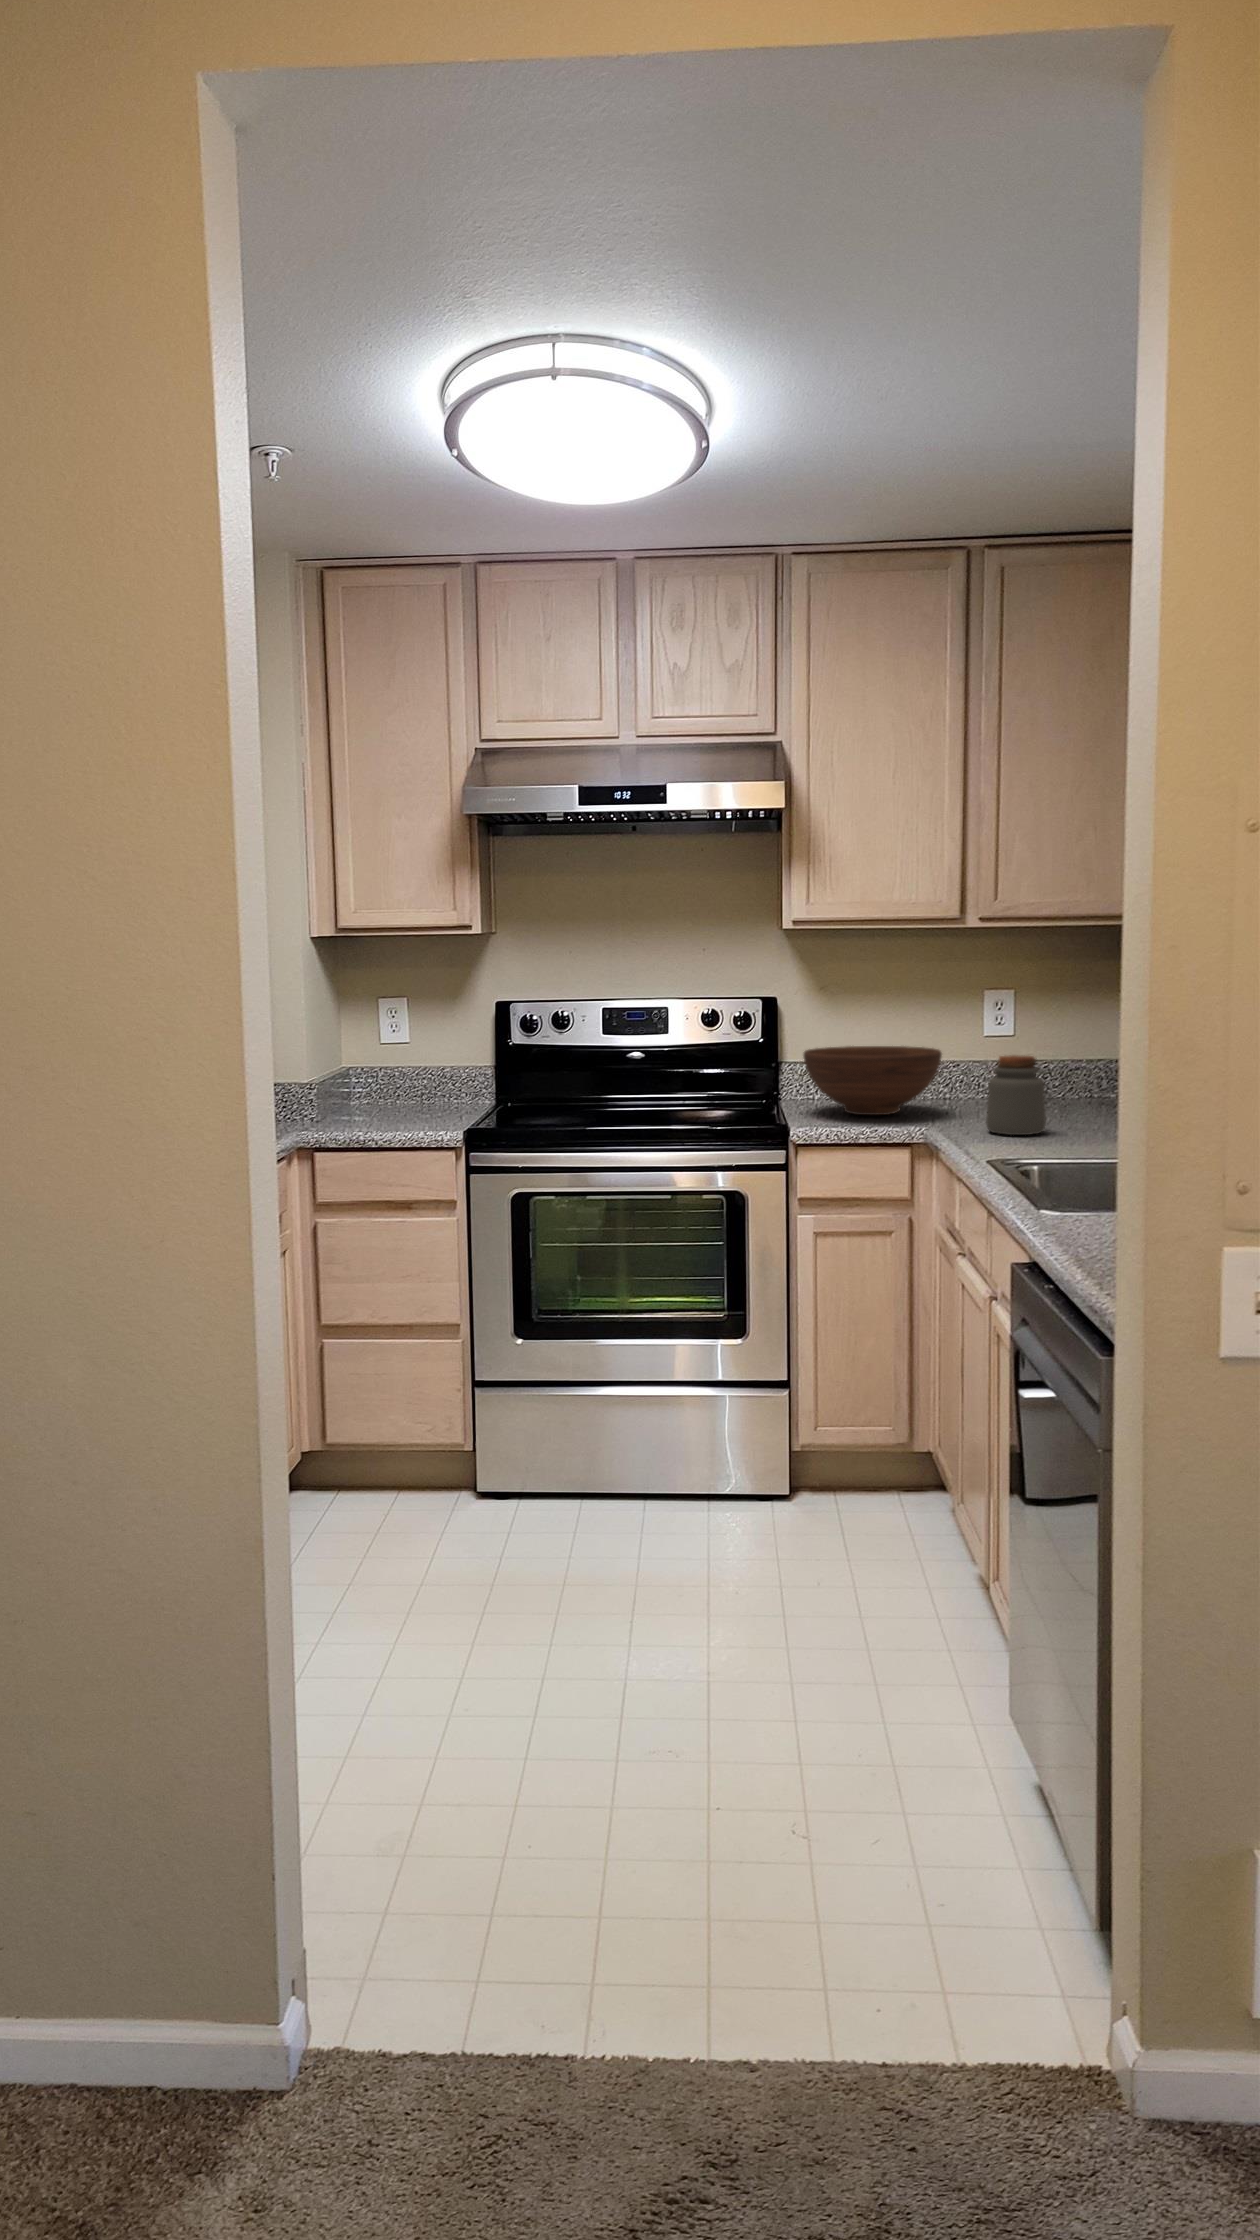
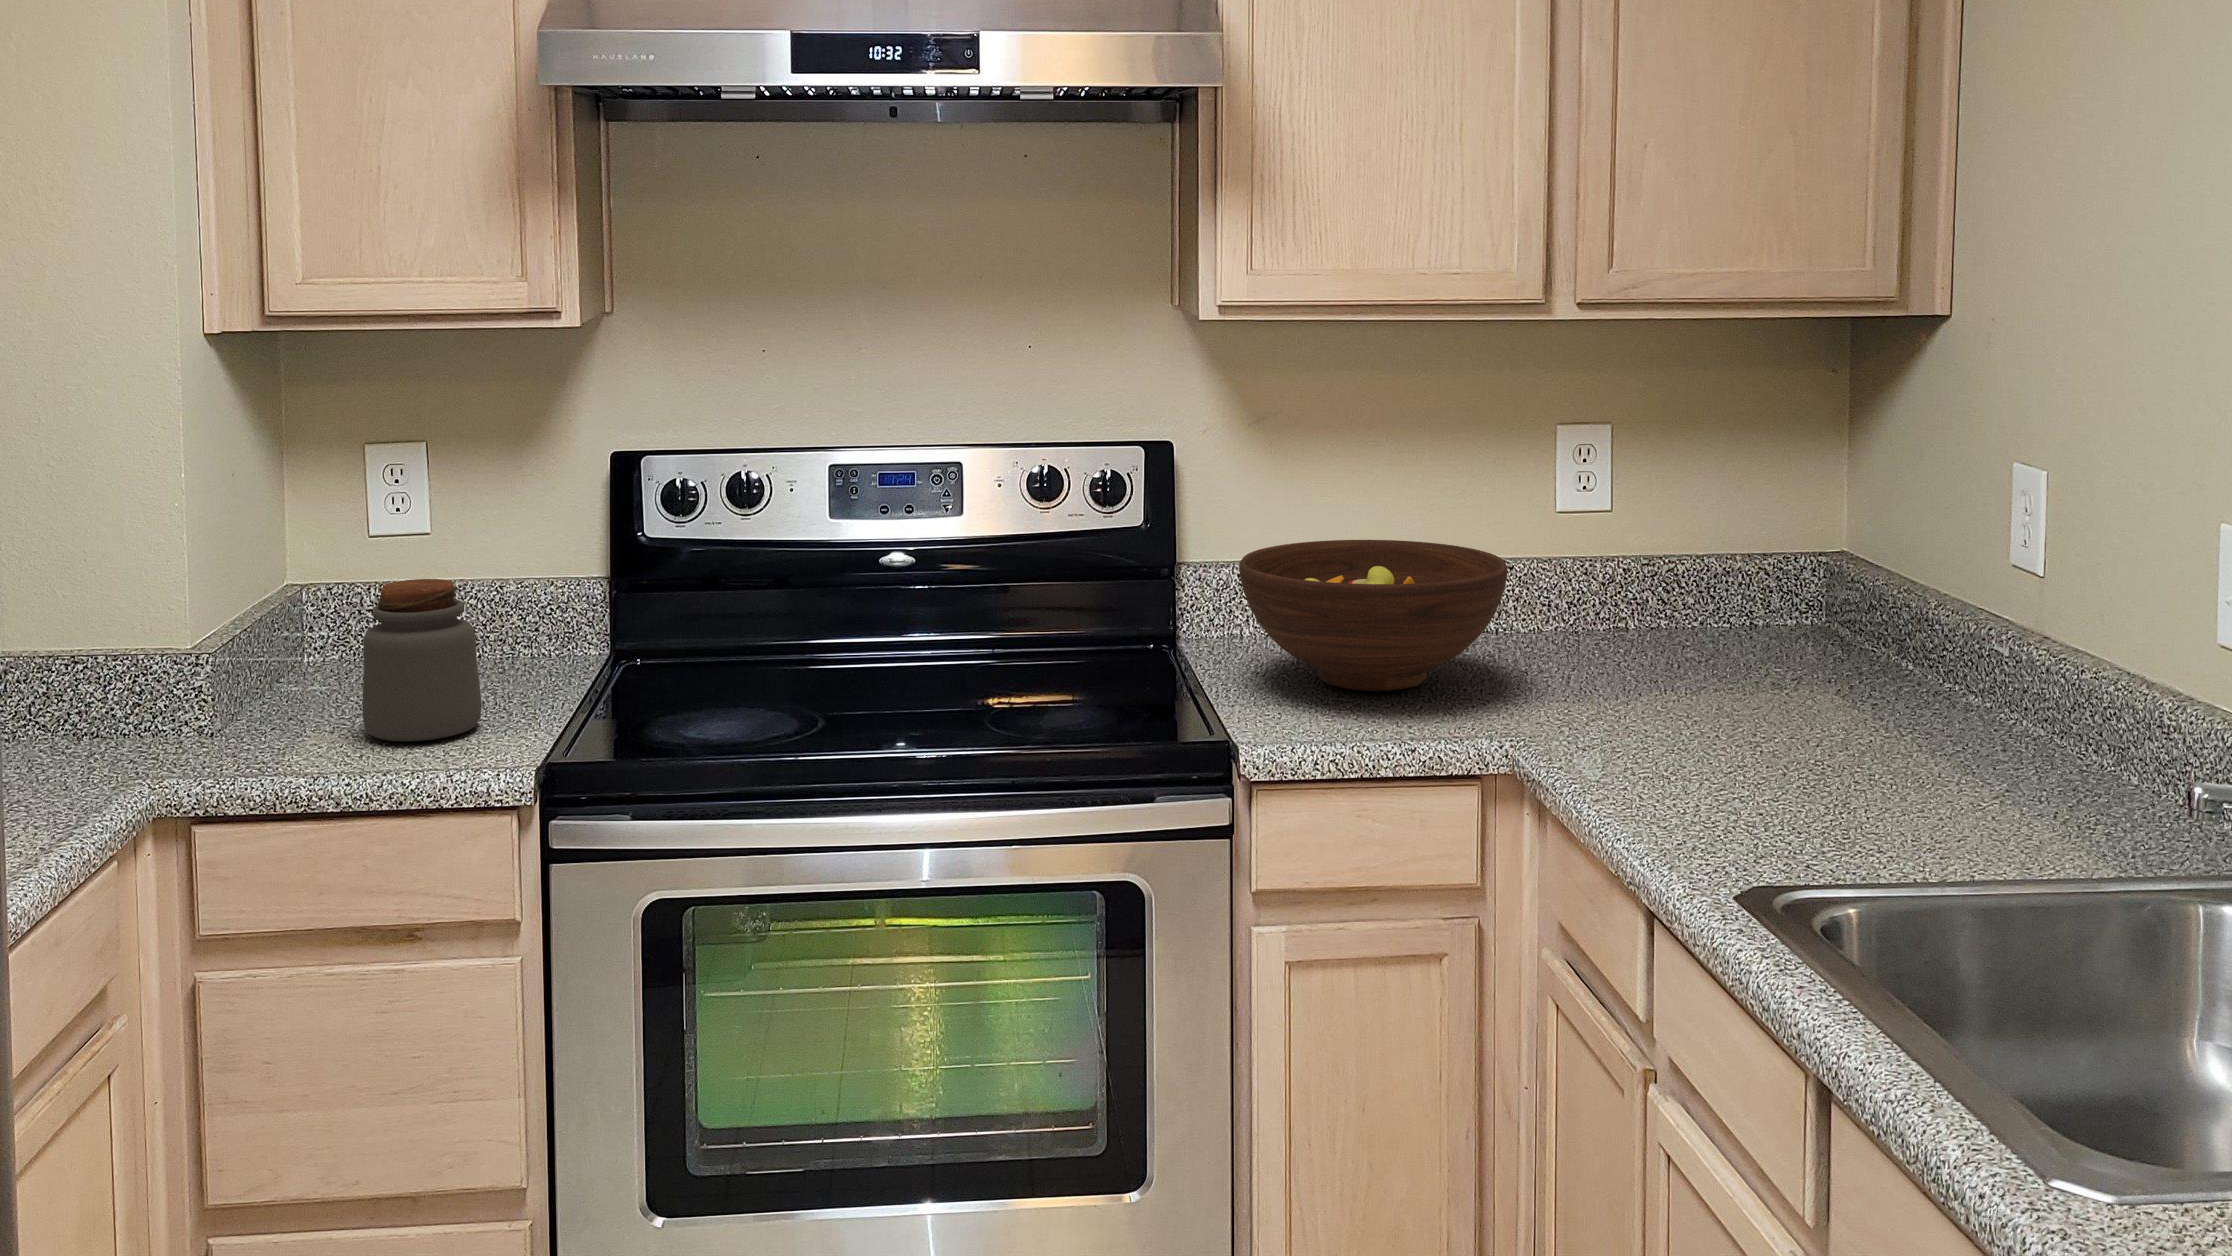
jar: present [986,1055,1046,1135] -> present [362,579,482,742]

